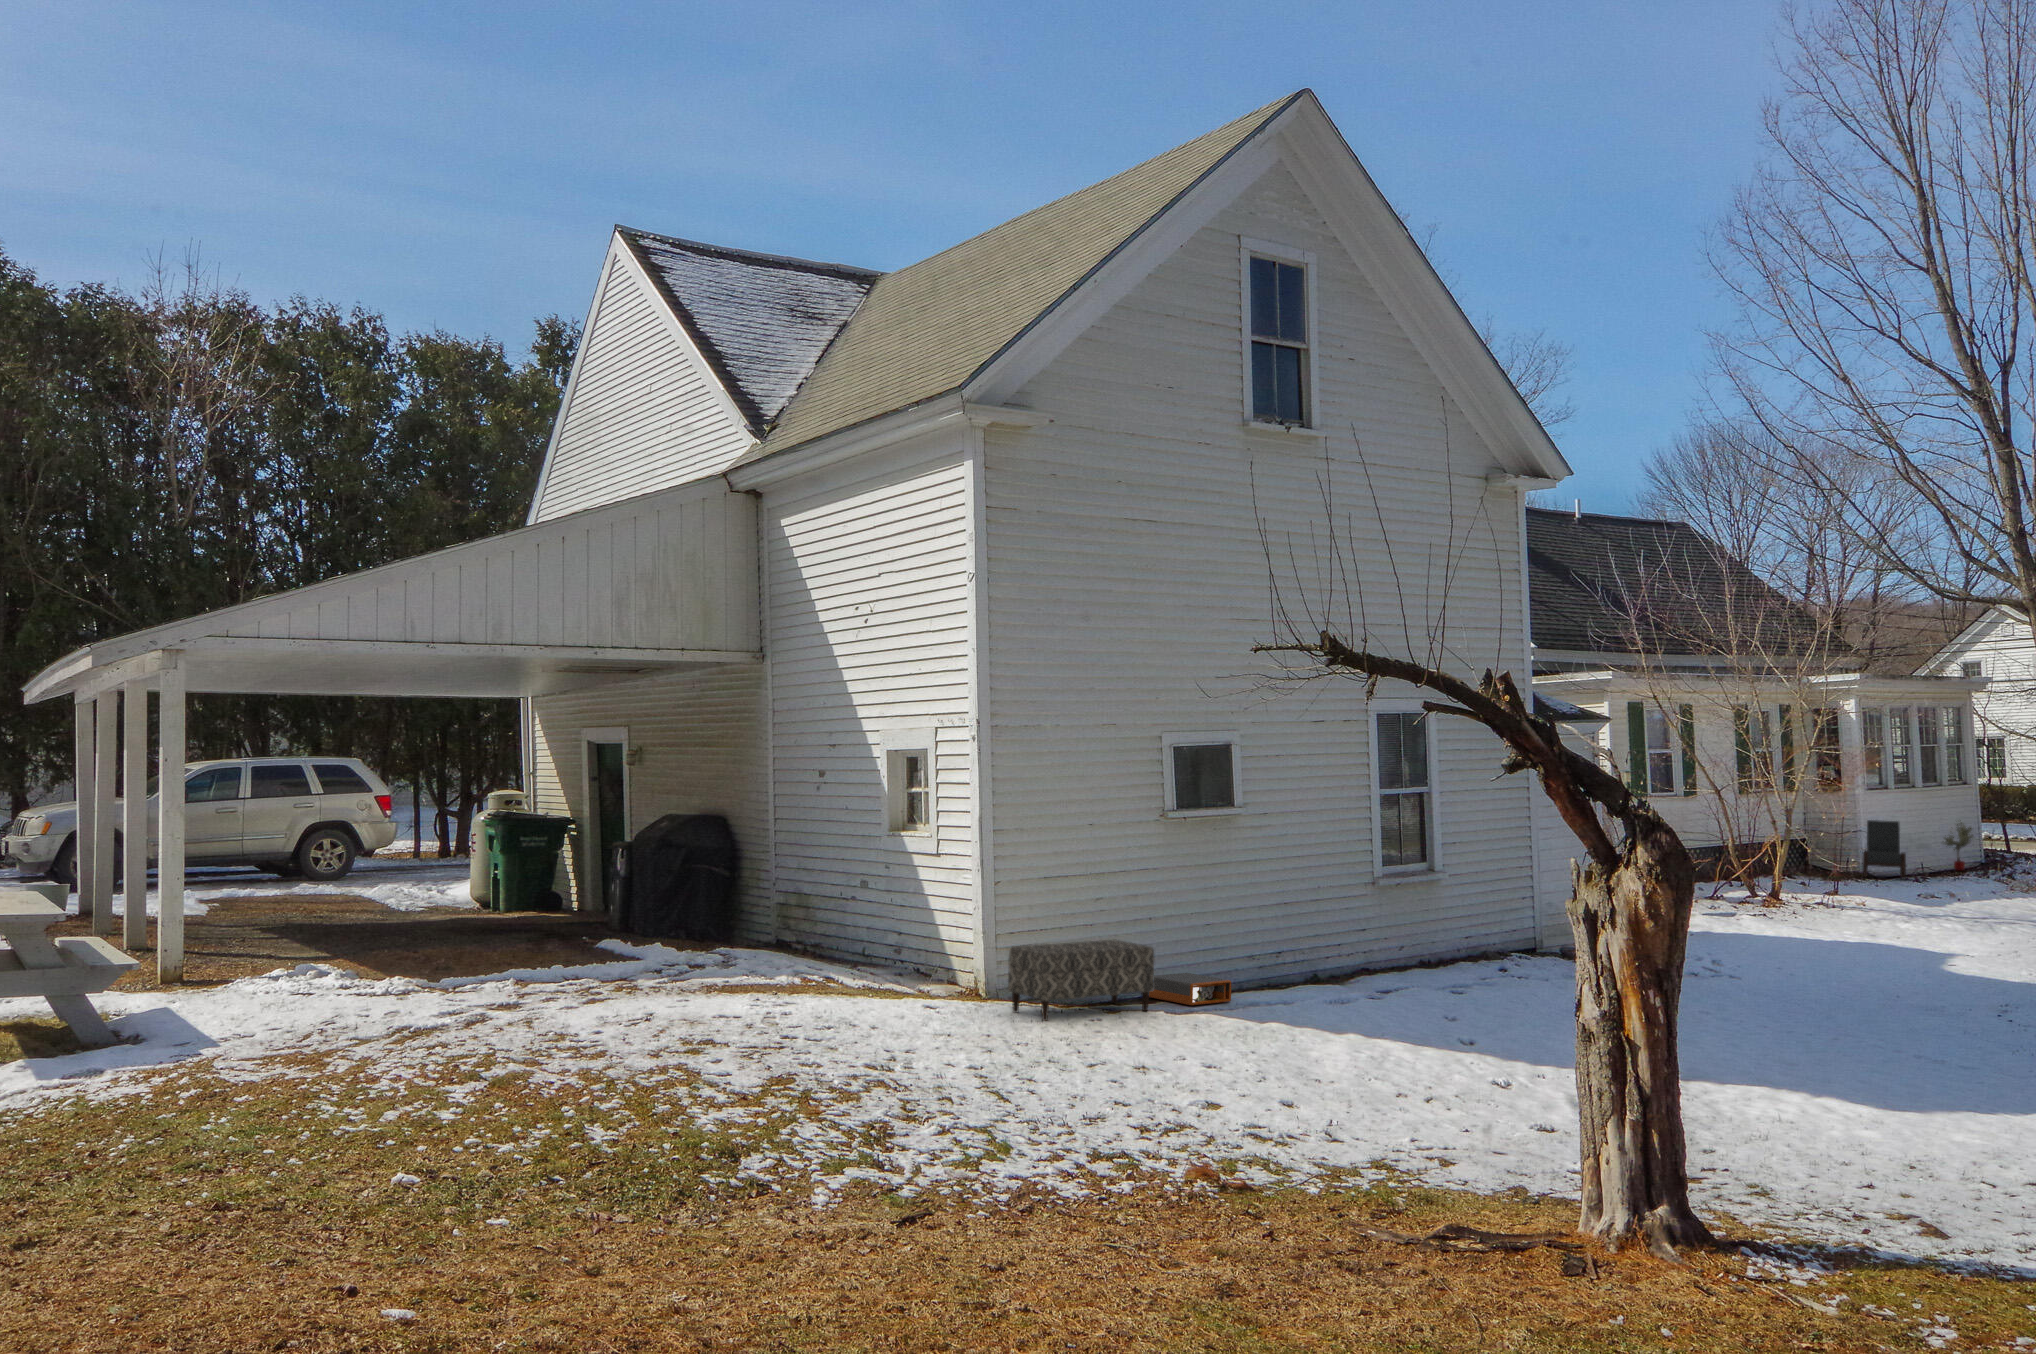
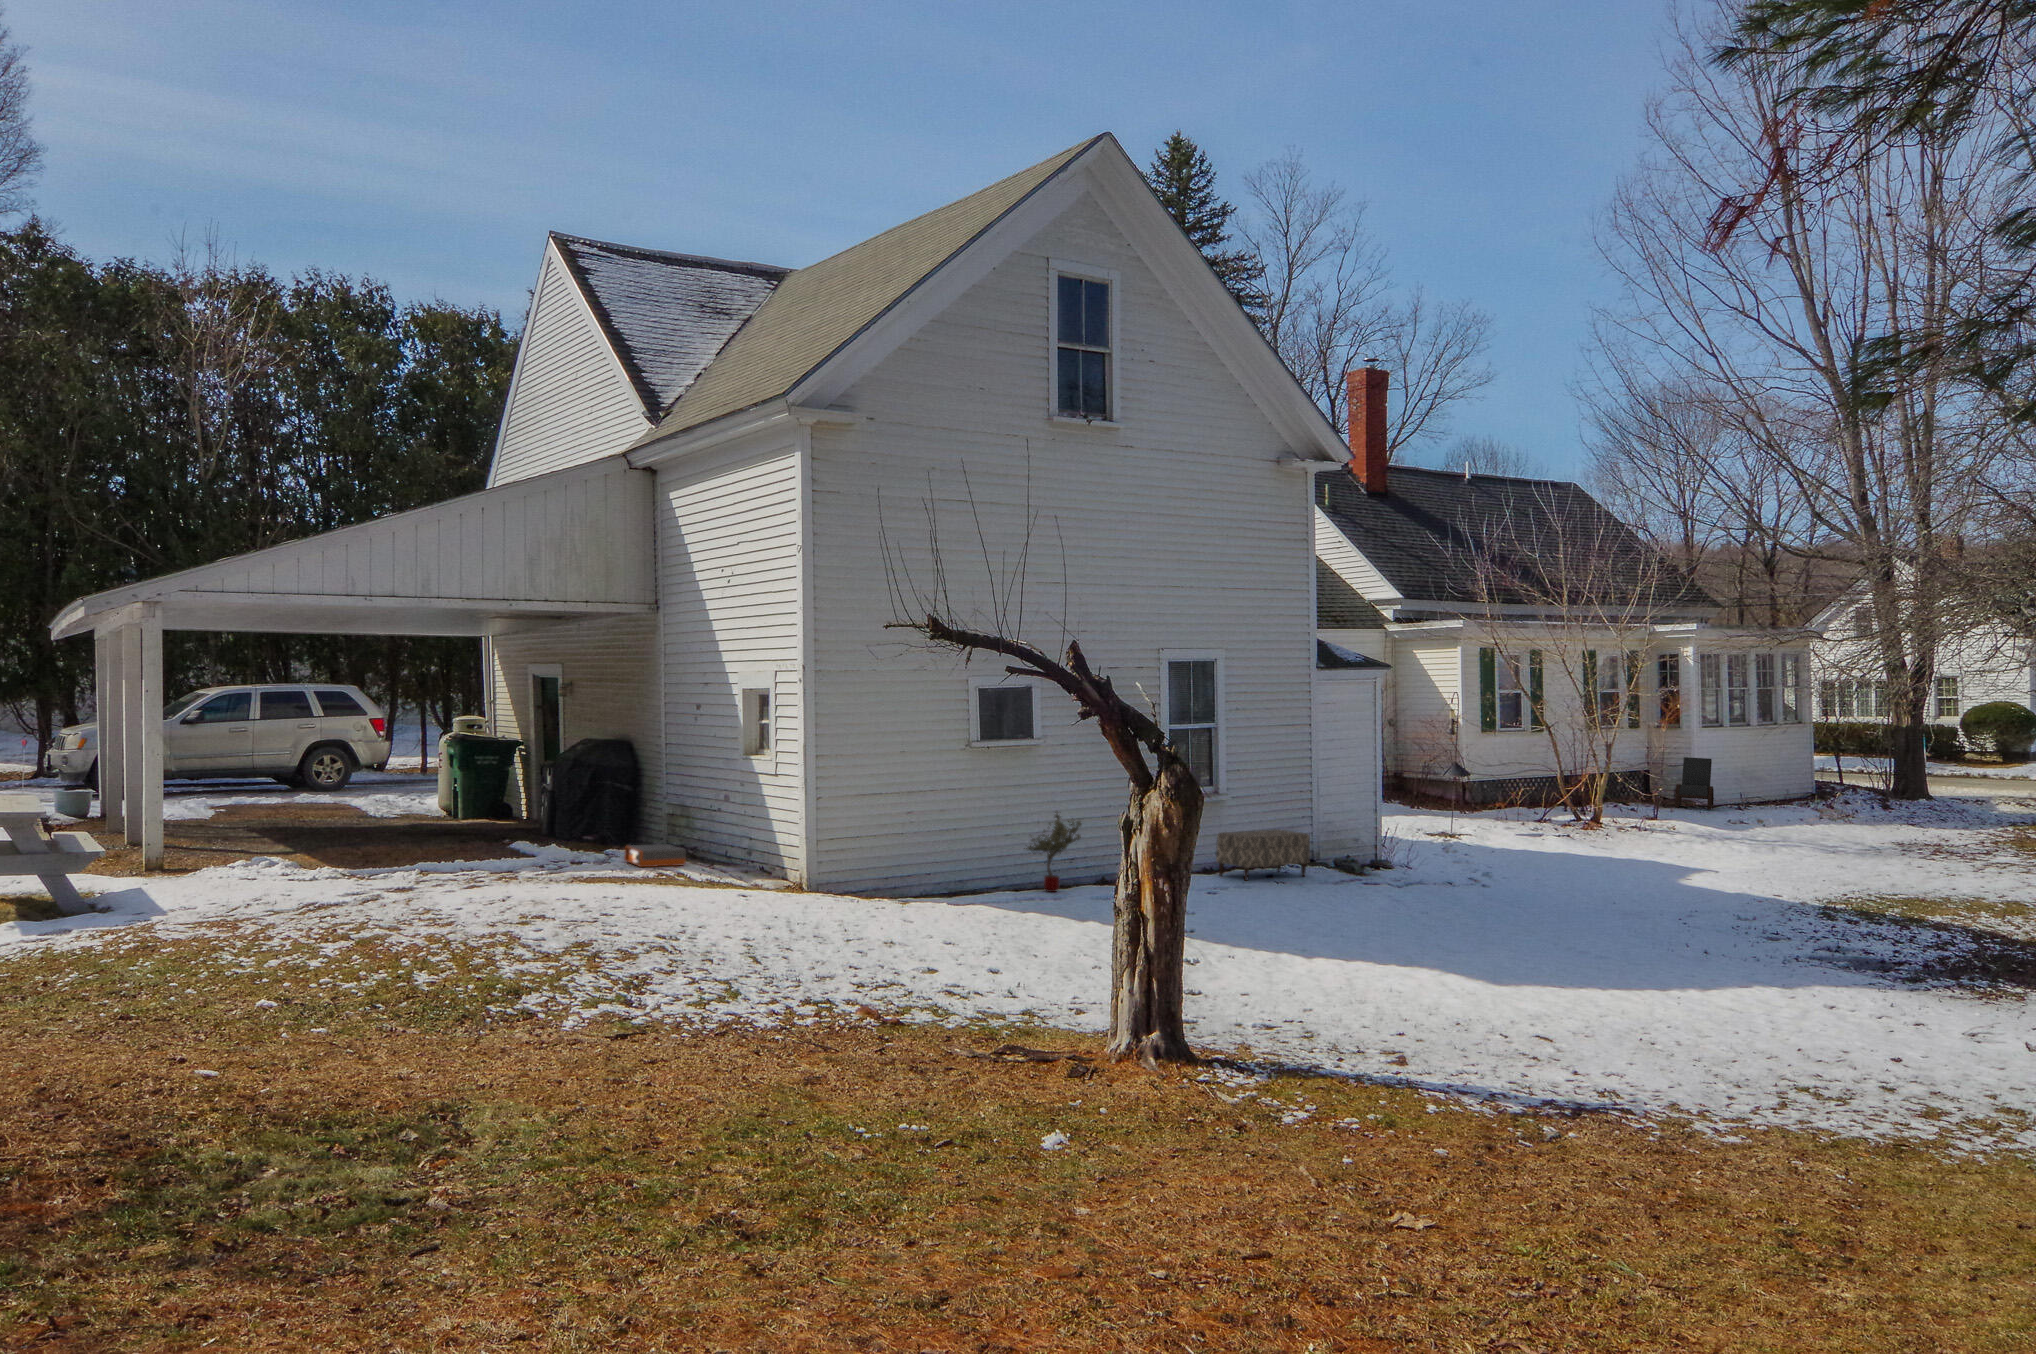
potted tree: present [1944,820,1973,871] -> present [1024,812,1081,892]
bench: present [1008,940,1154,1021] -> present [1216,829,1310,881]
storage box: present [1149,973,1231,1005] -> present [624,844,686,867]

